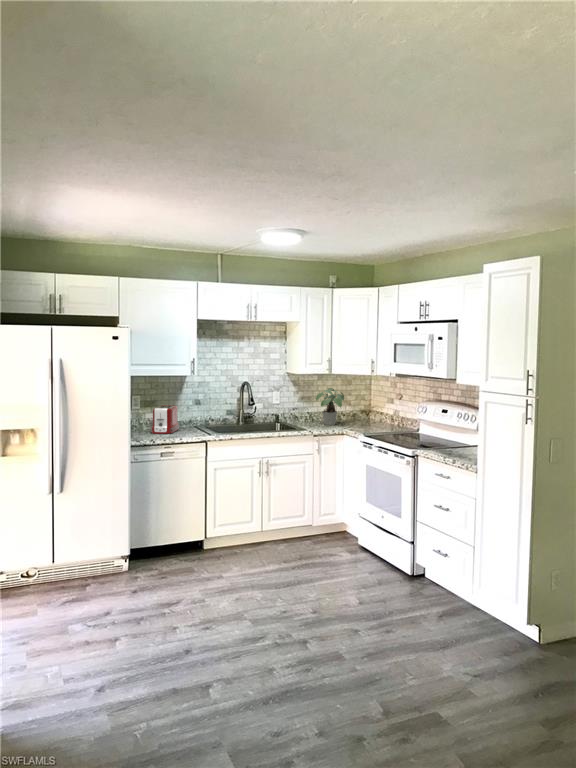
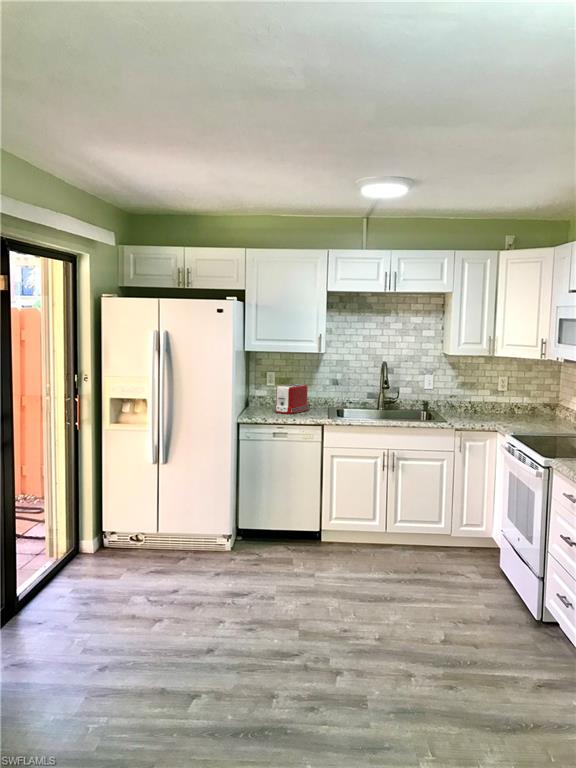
potted plant: present [316,388,344,425] -> none [473,373,515,418]

